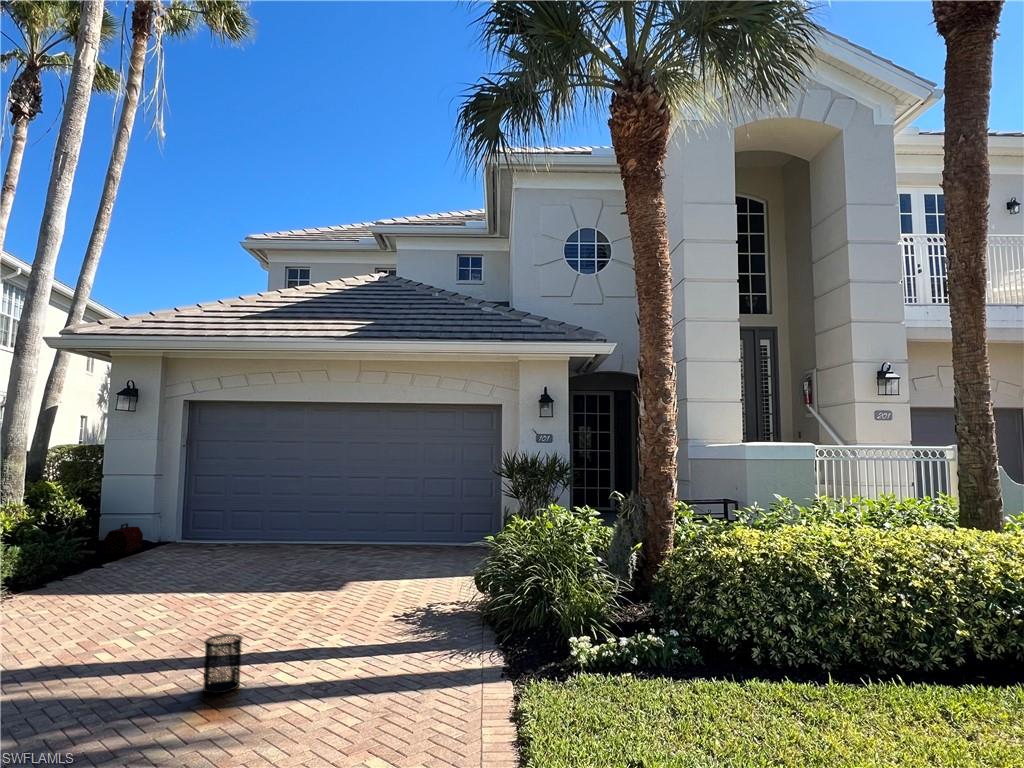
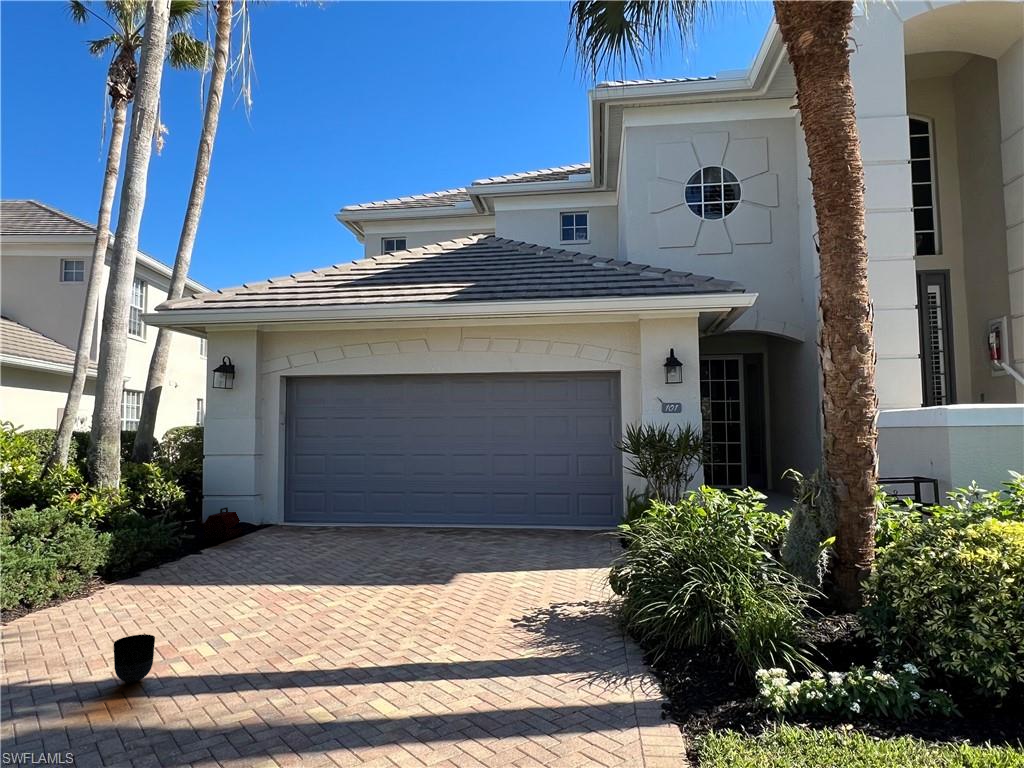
planter: none [47,629,84,669] -> present [114,634,155,683]
trash can: present [203,634,242,693] -> none [284,649,331,727]

